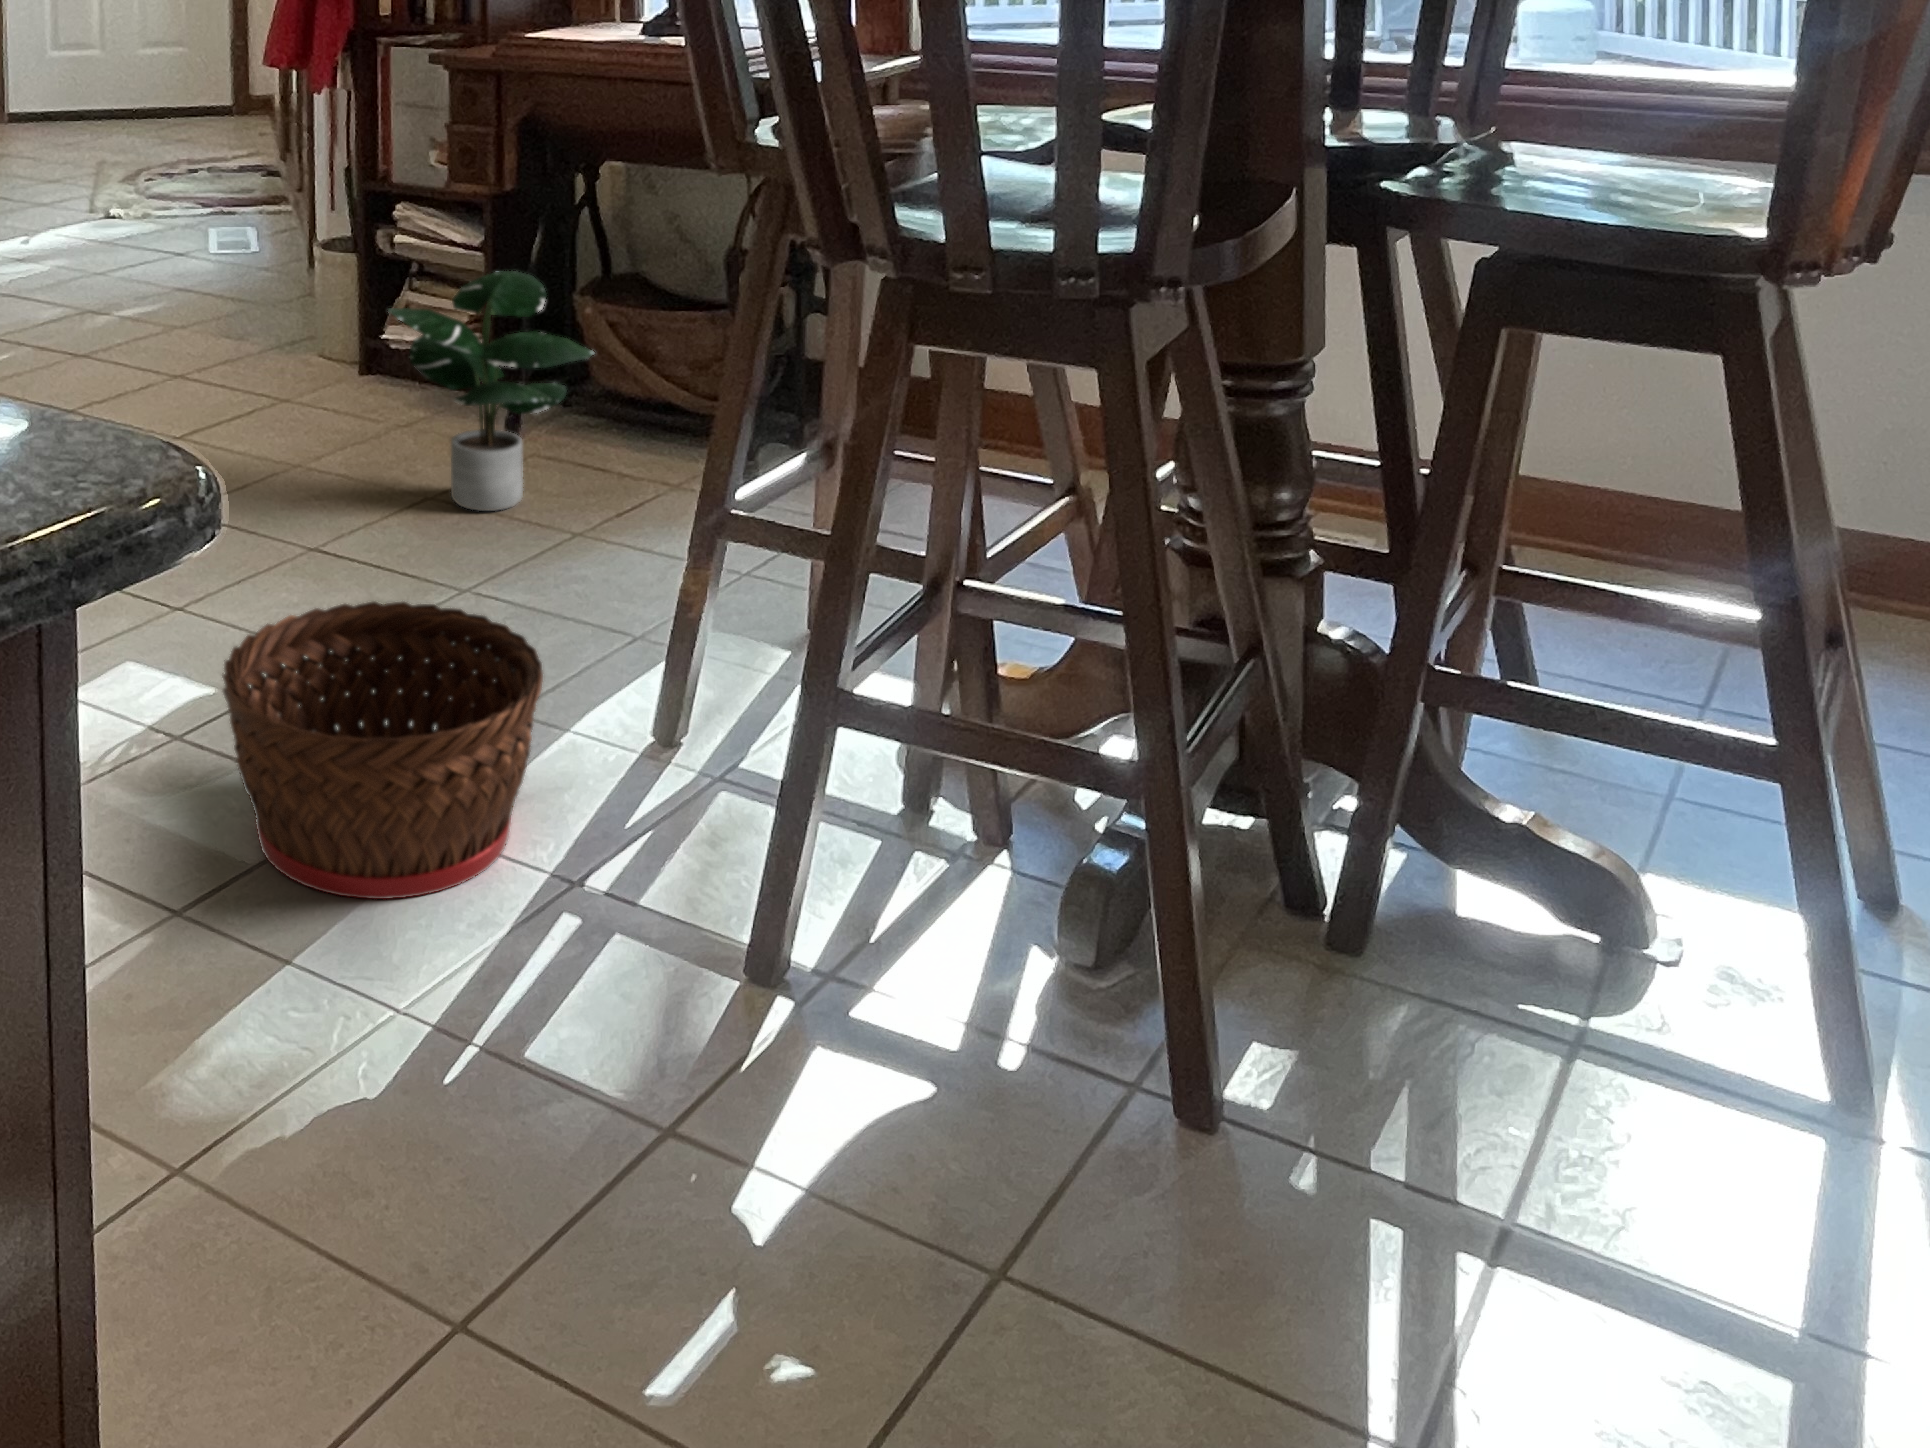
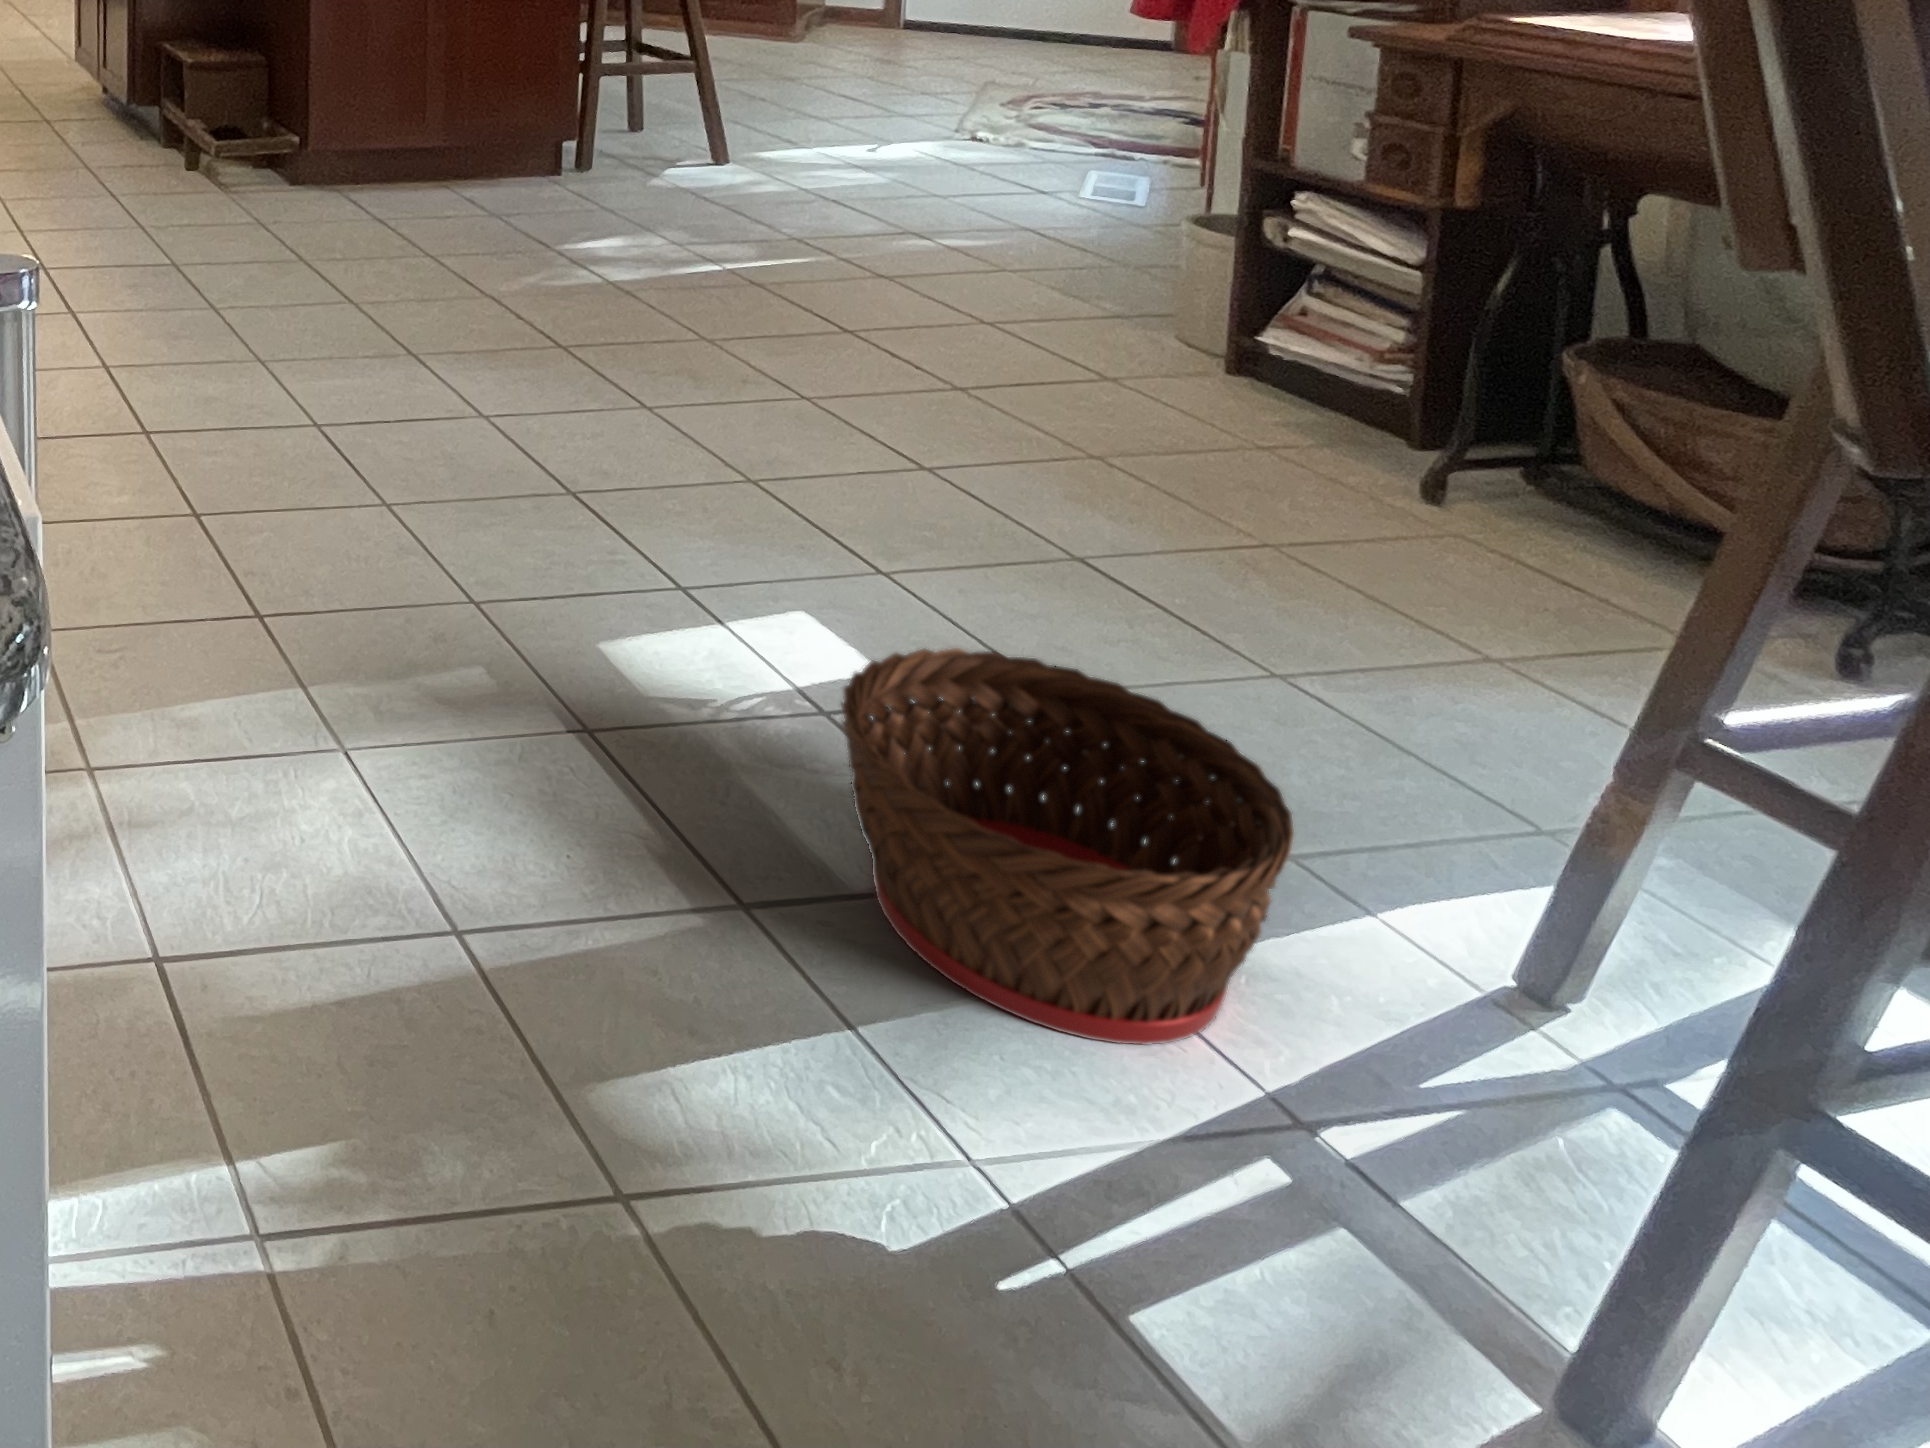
potted plant: present [389,271,594,511] -> none [1223,310,1557,600]

